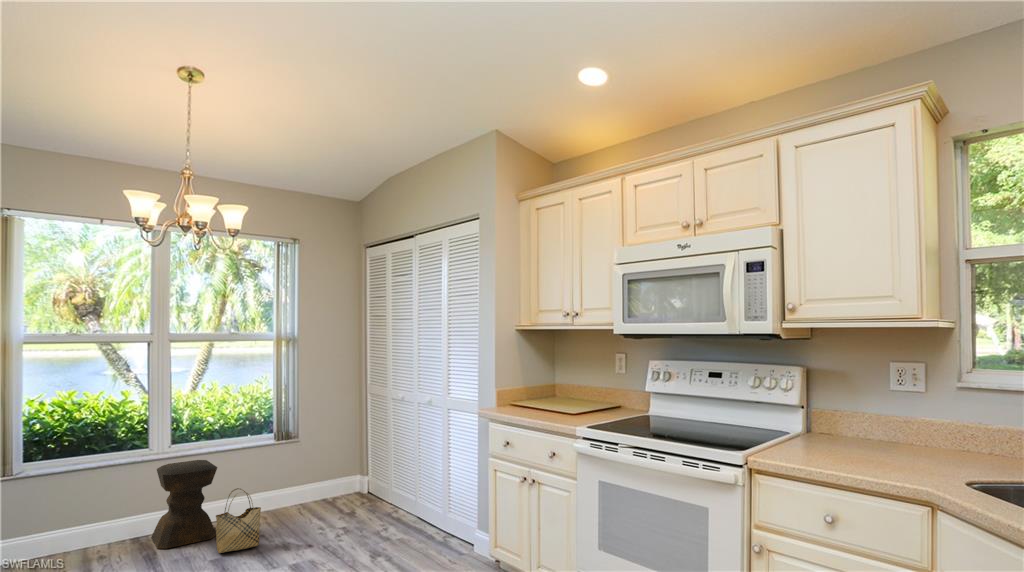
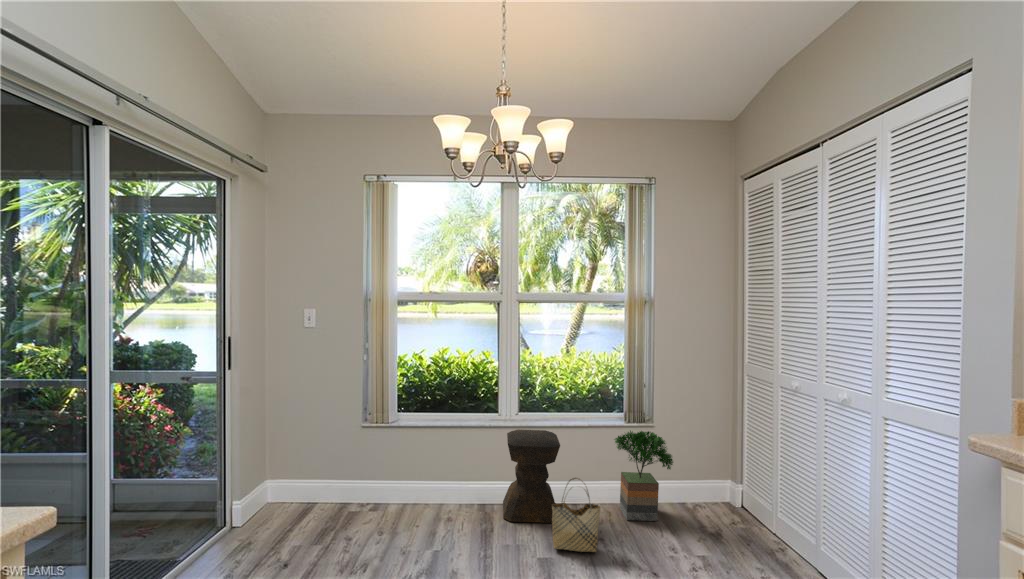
potted tree: none [265,444,319,521] -> present [614,431,673,521]

